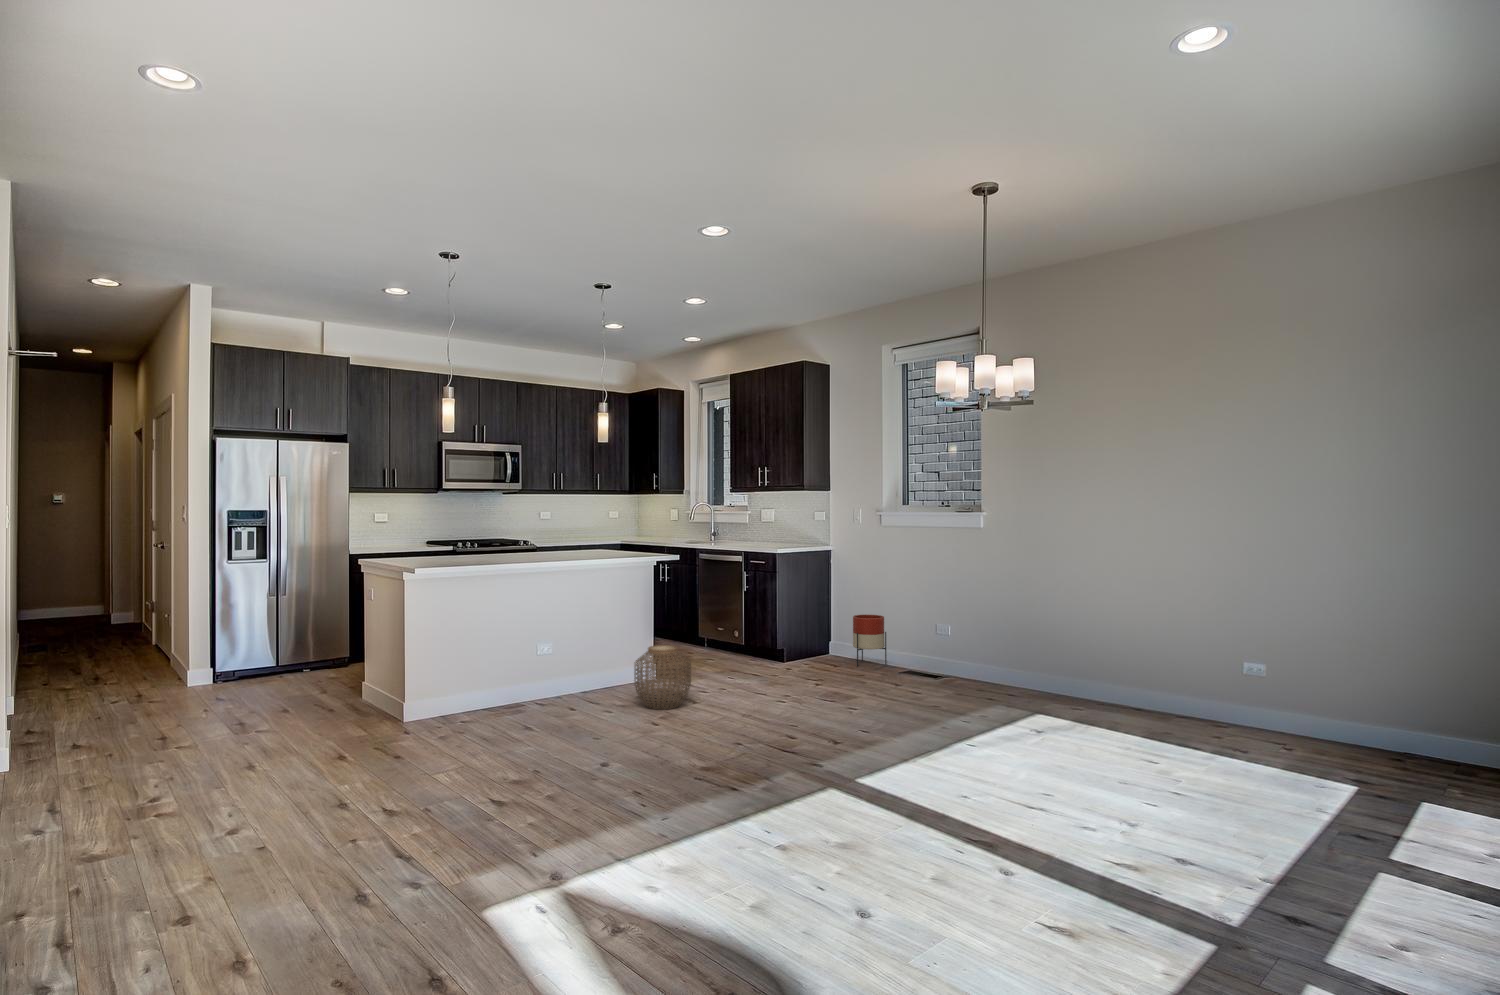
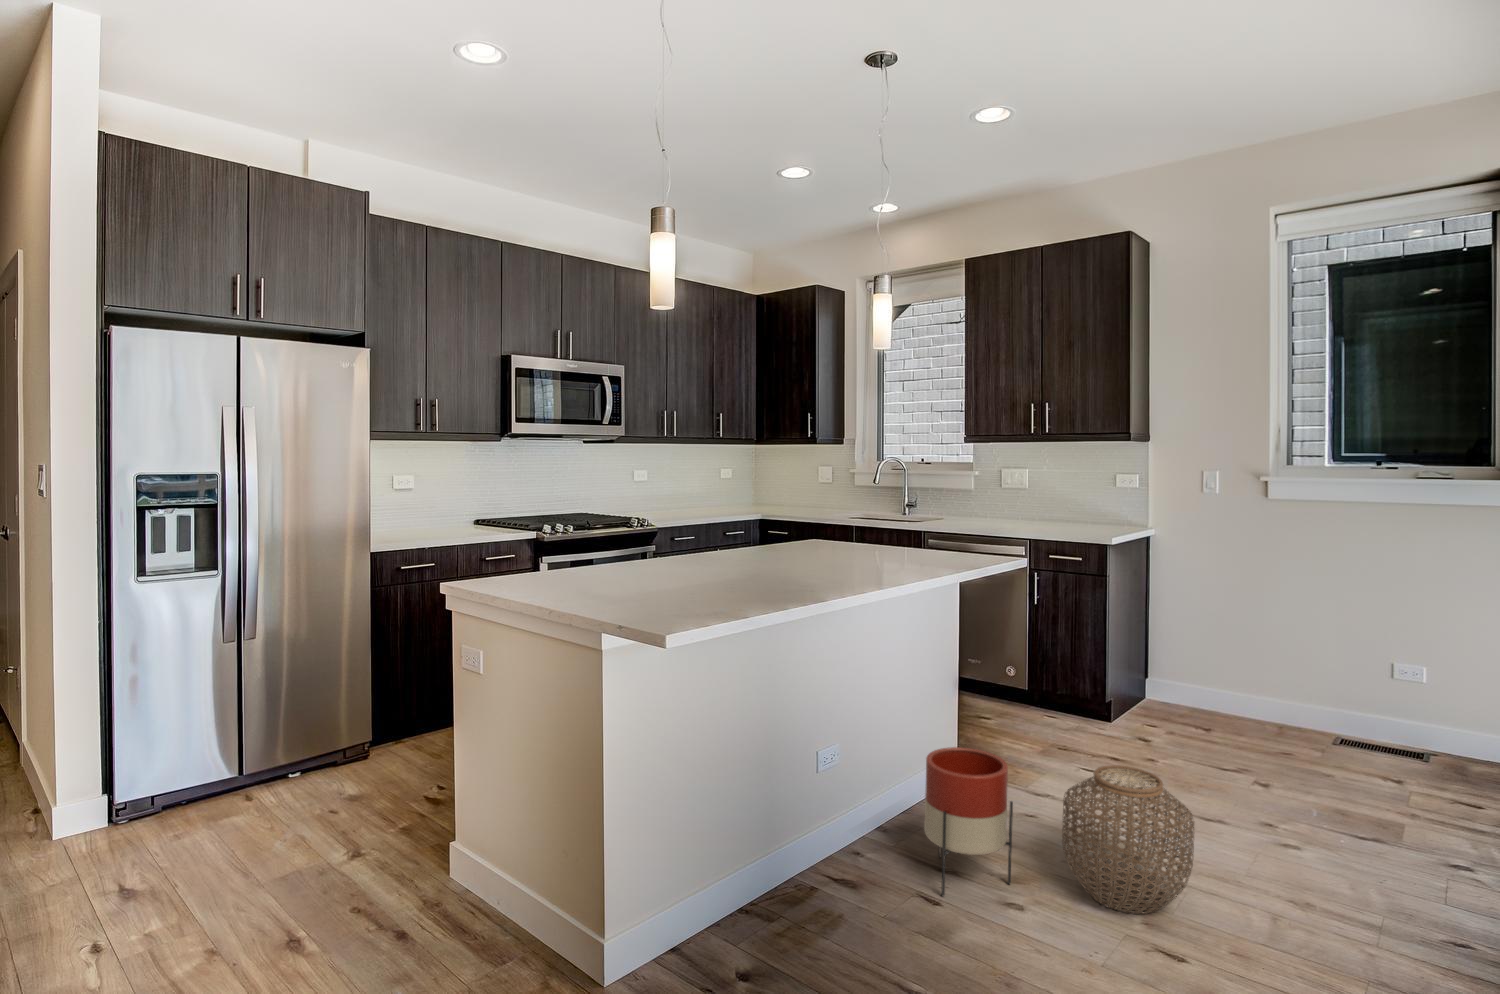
planter: present [853,614,886,666] -> present [924,747,1013,896]

